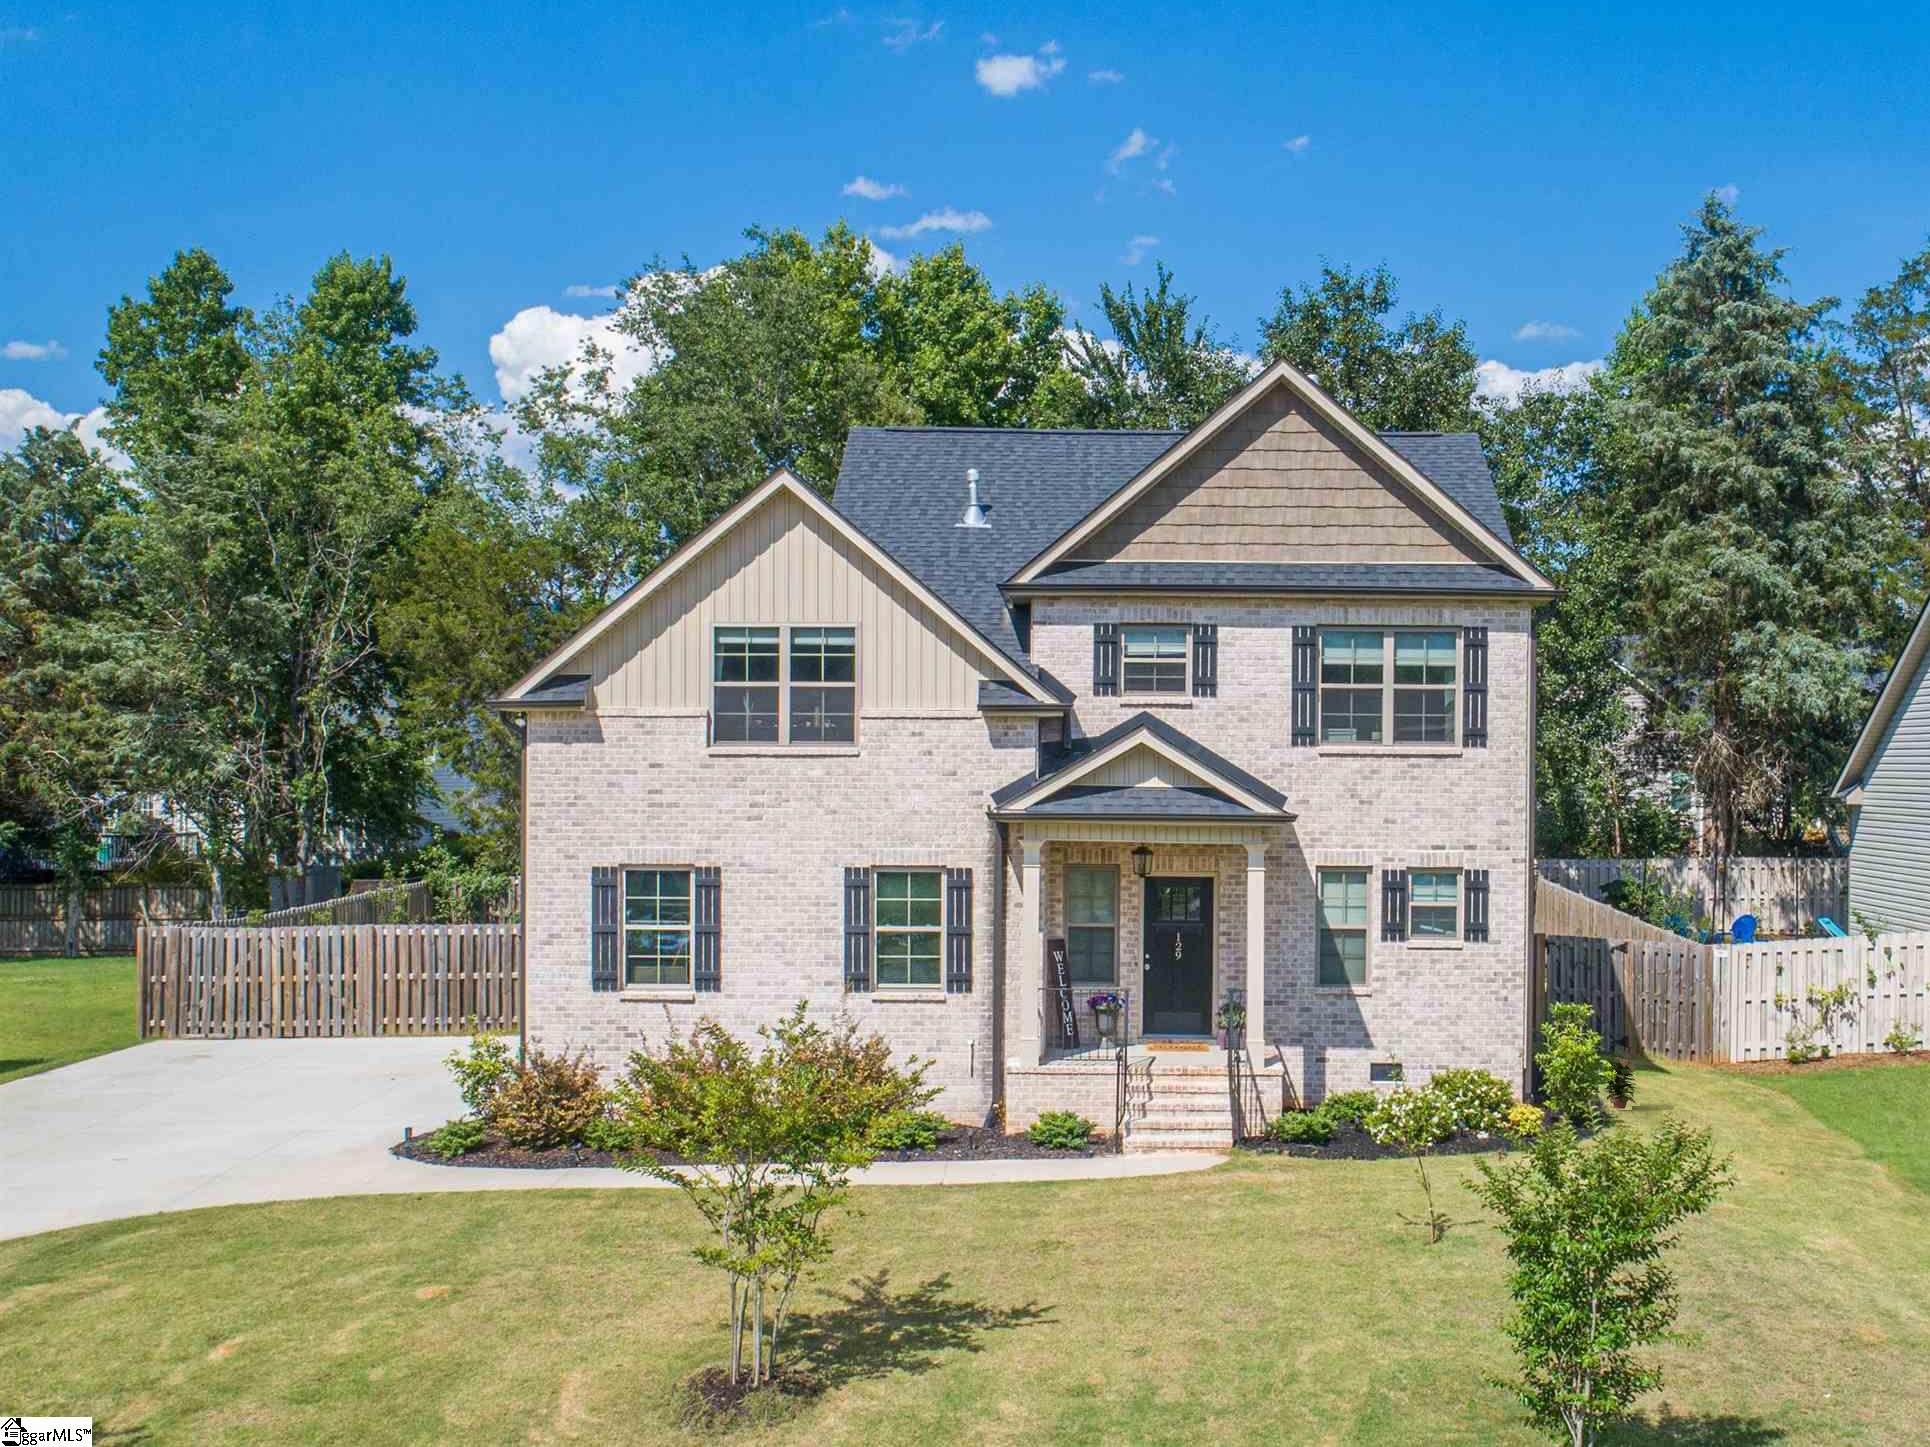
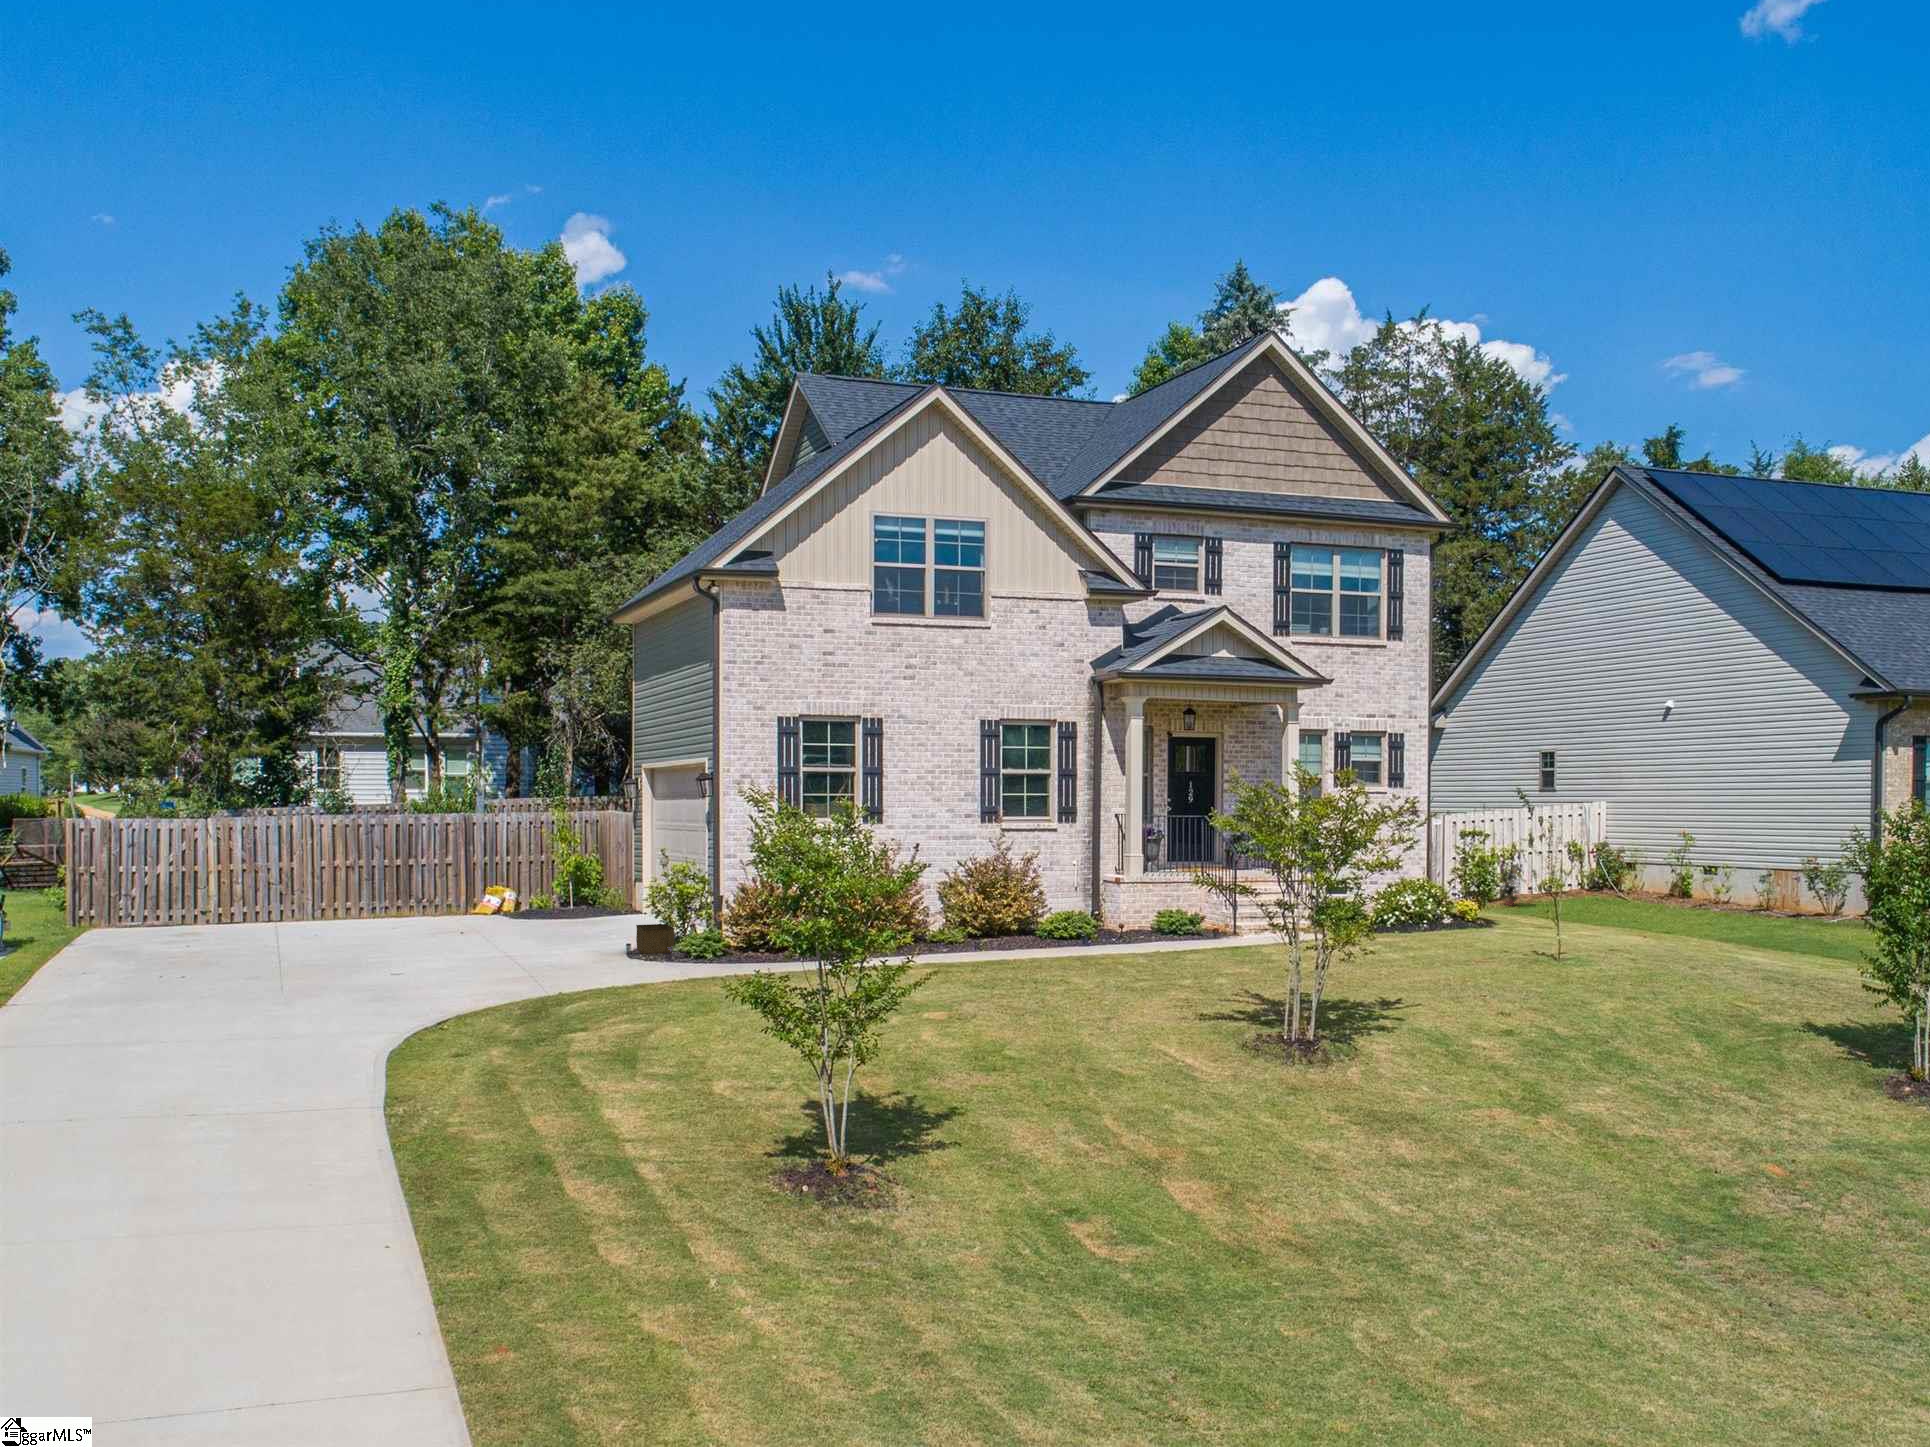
storage bin: none [416,1110,457,1147] -> present [636,924,675,954]

